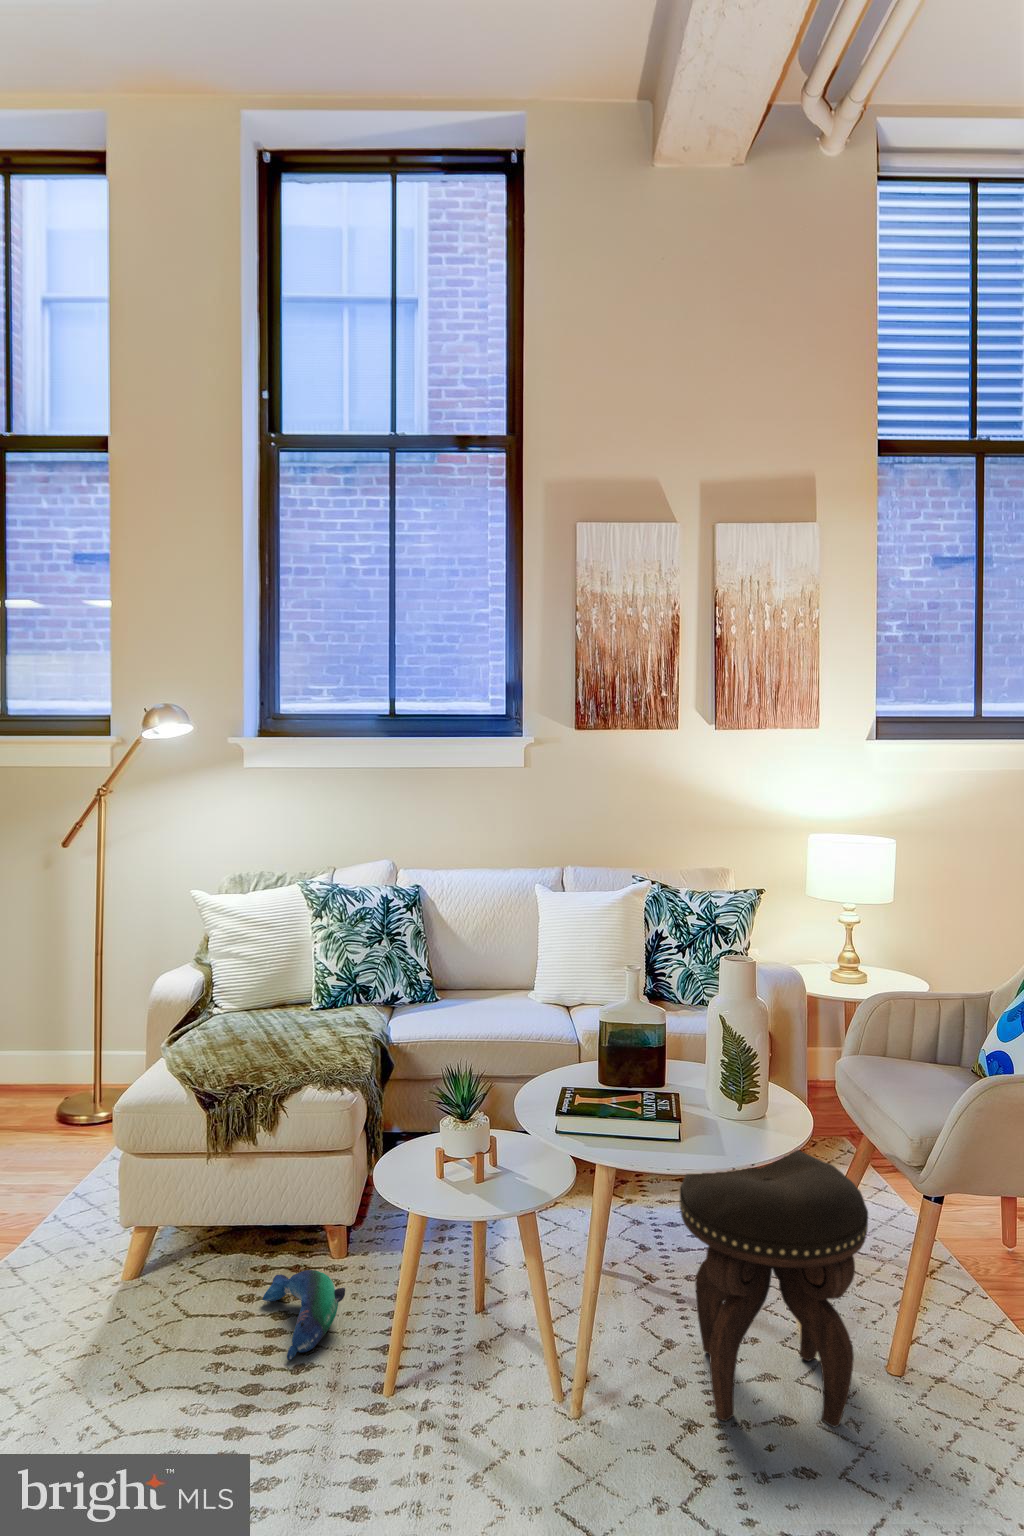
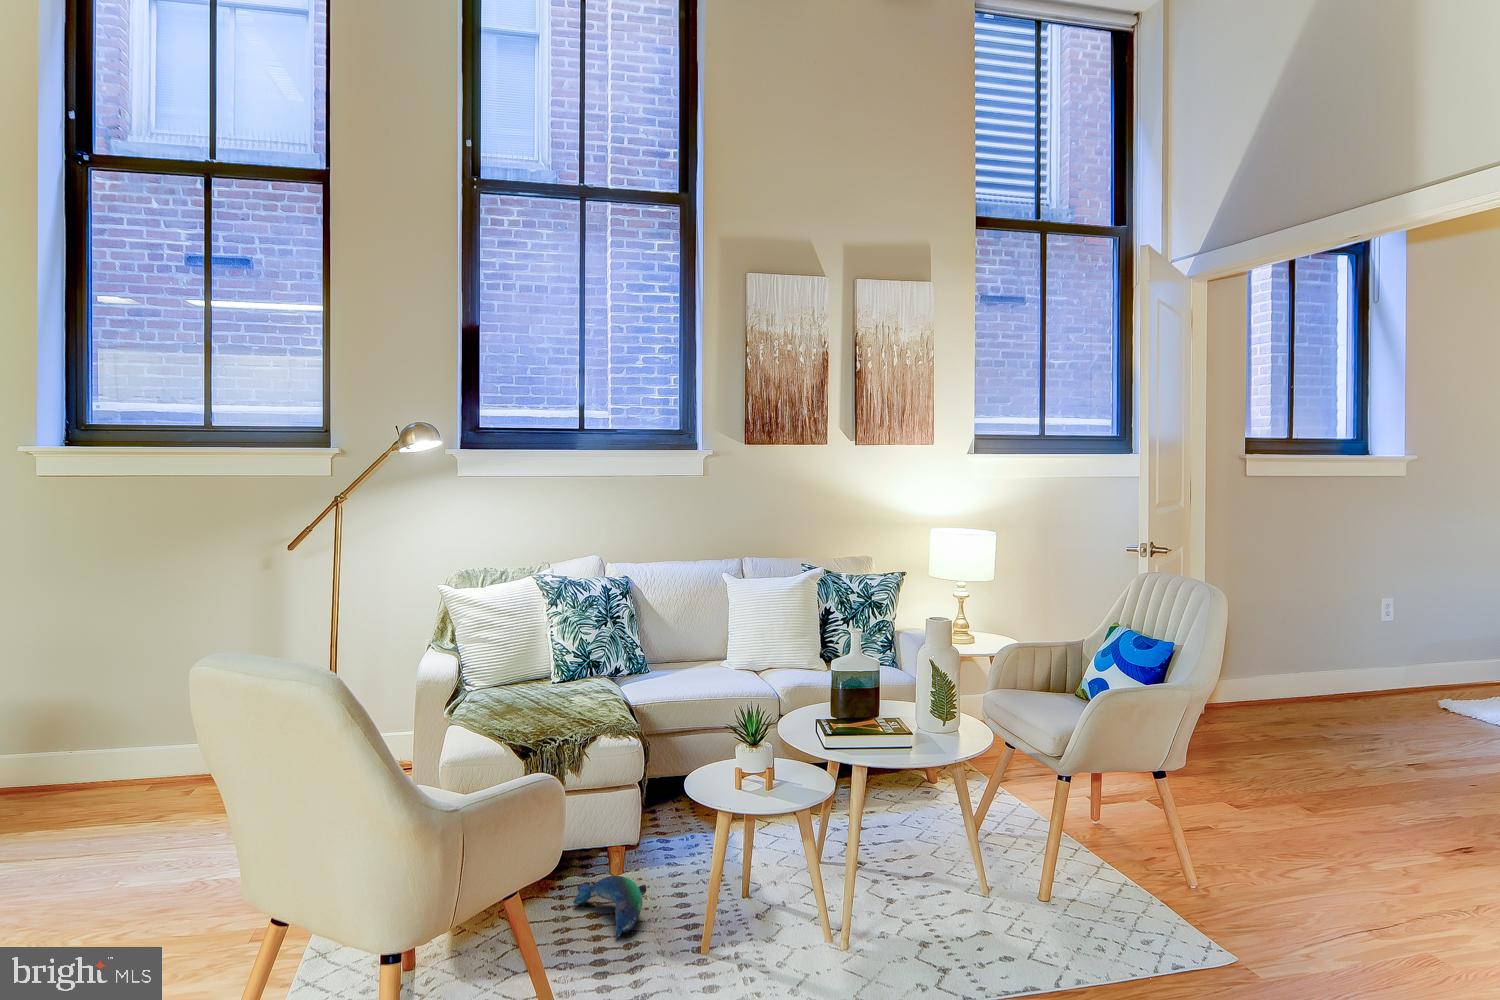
footstool: present [680,1150,868,1427] -> none [904,751,1037,939]

